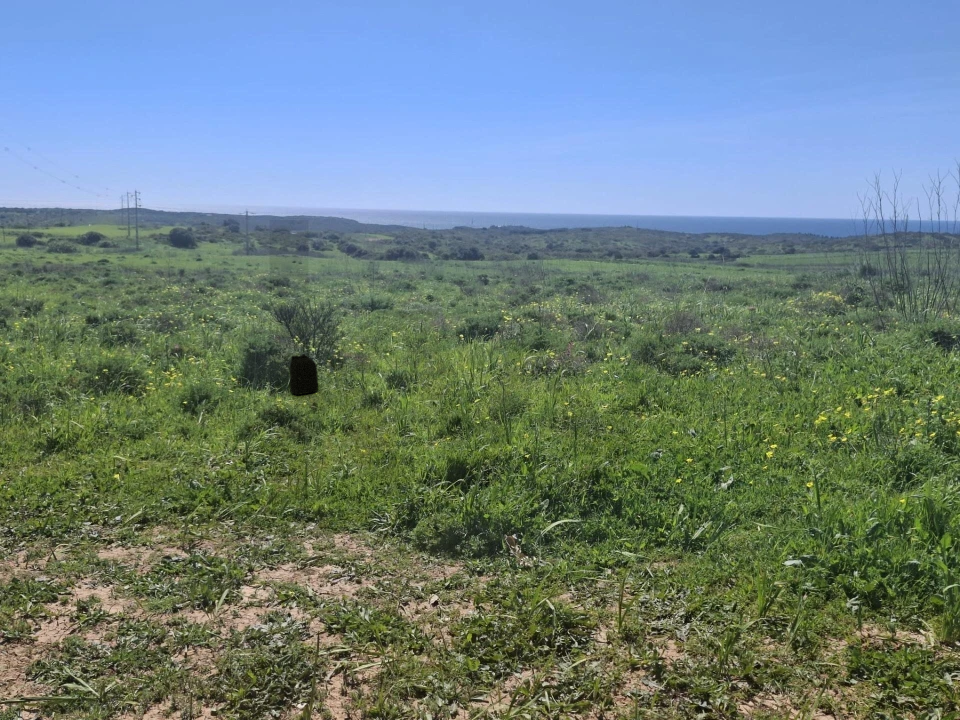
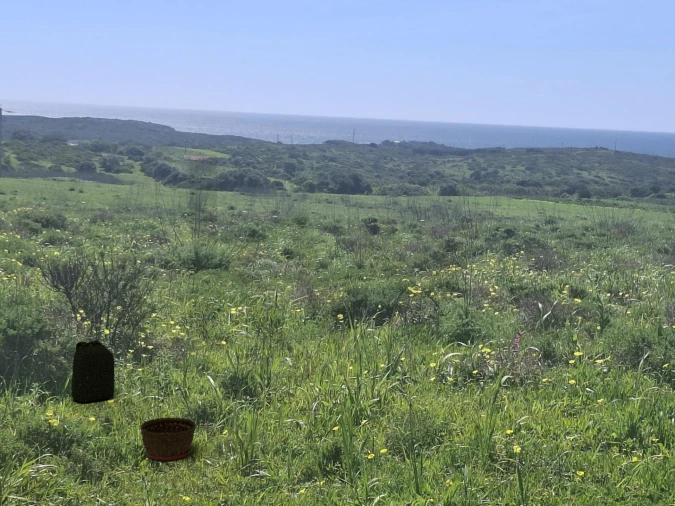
basket: none [334,402,369,428] -> present [140,417,196,460]

